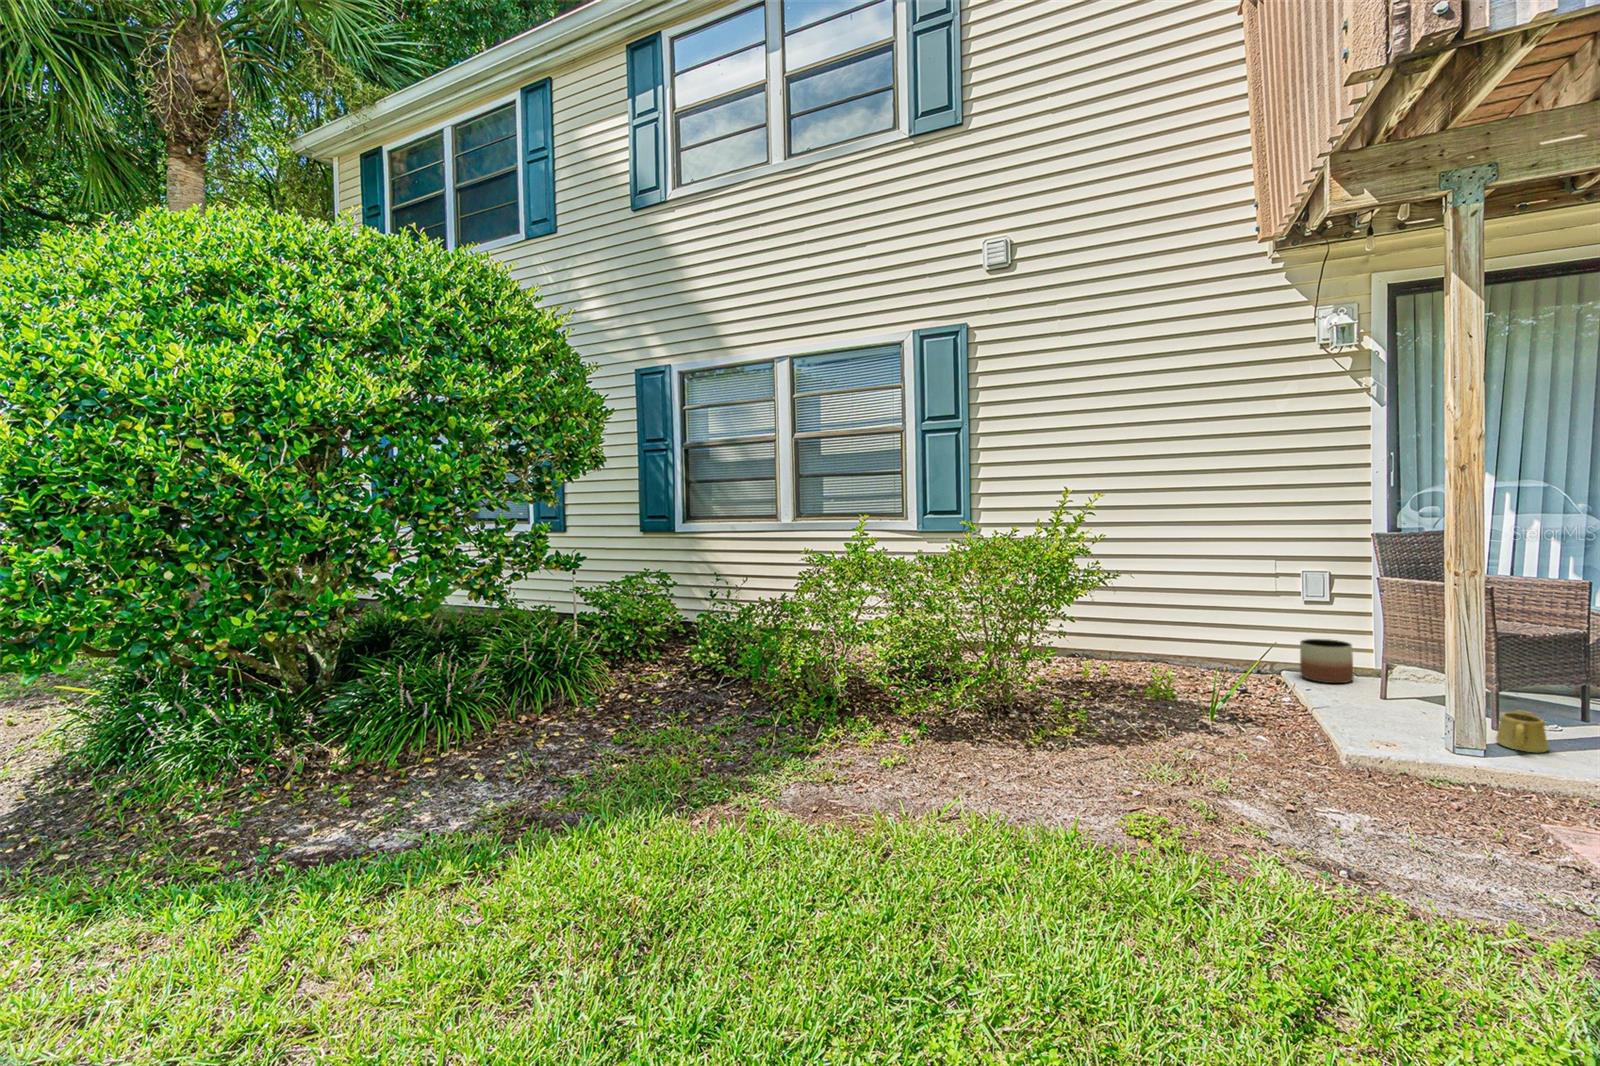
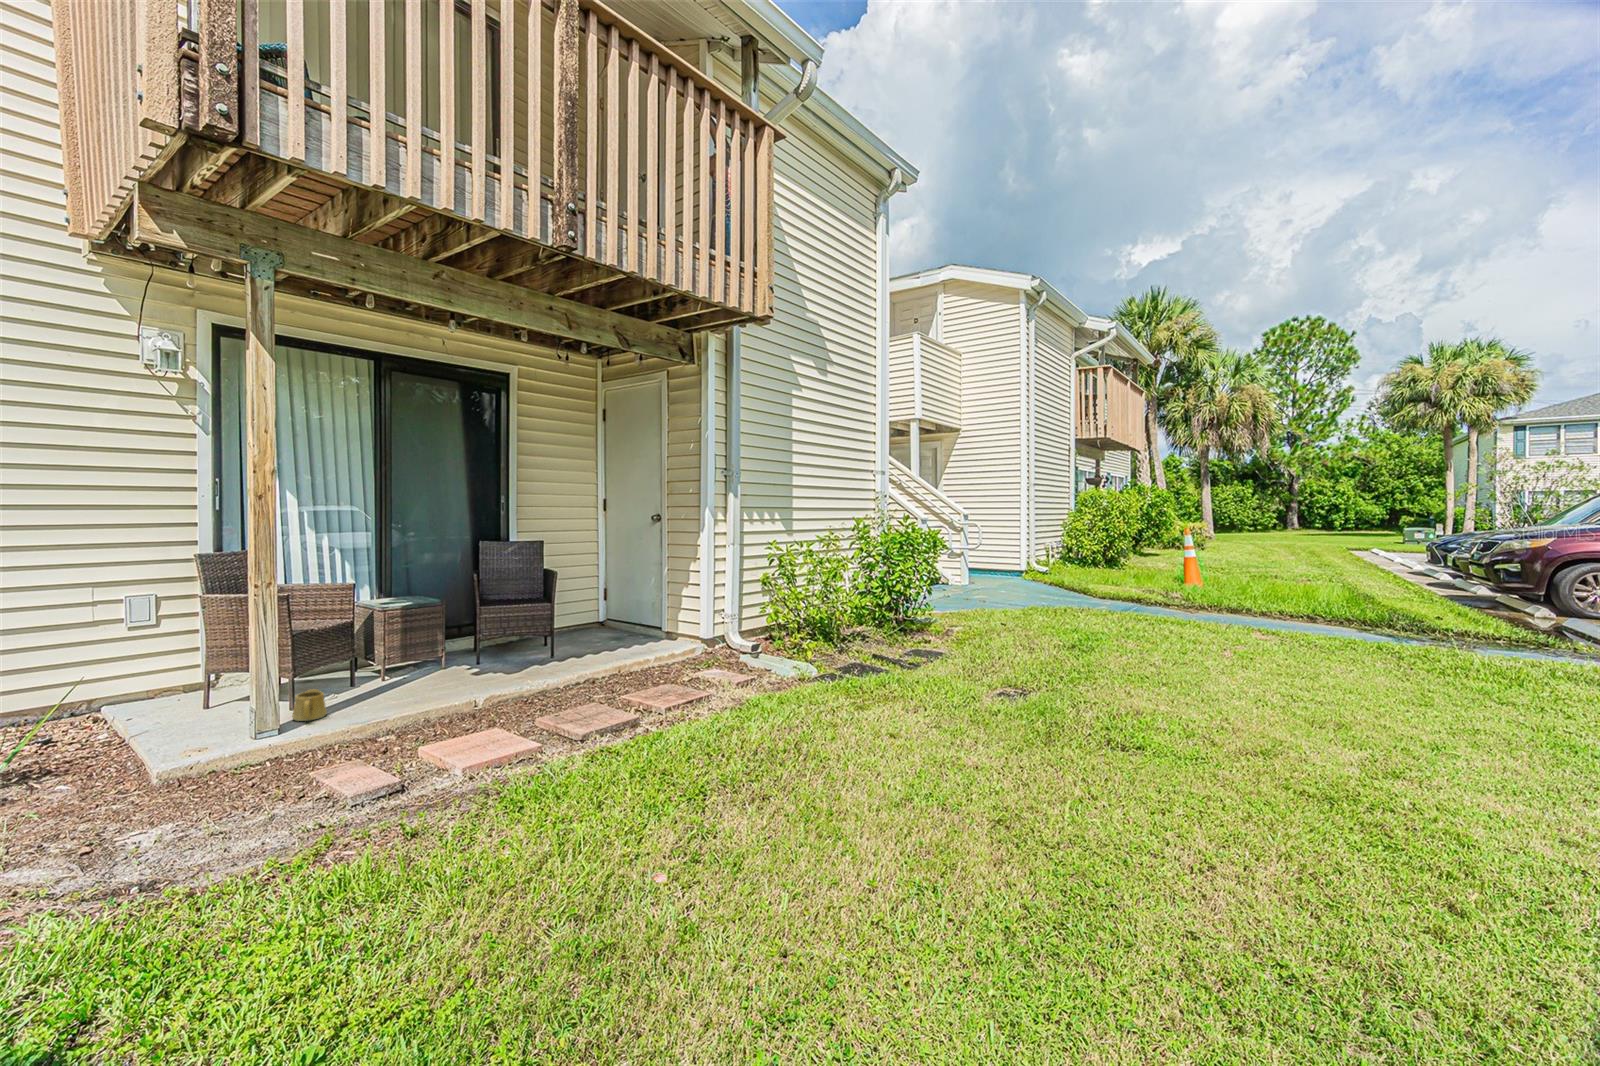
planter: present [1300,639,1353,683] -> none [121,662,181,708]

